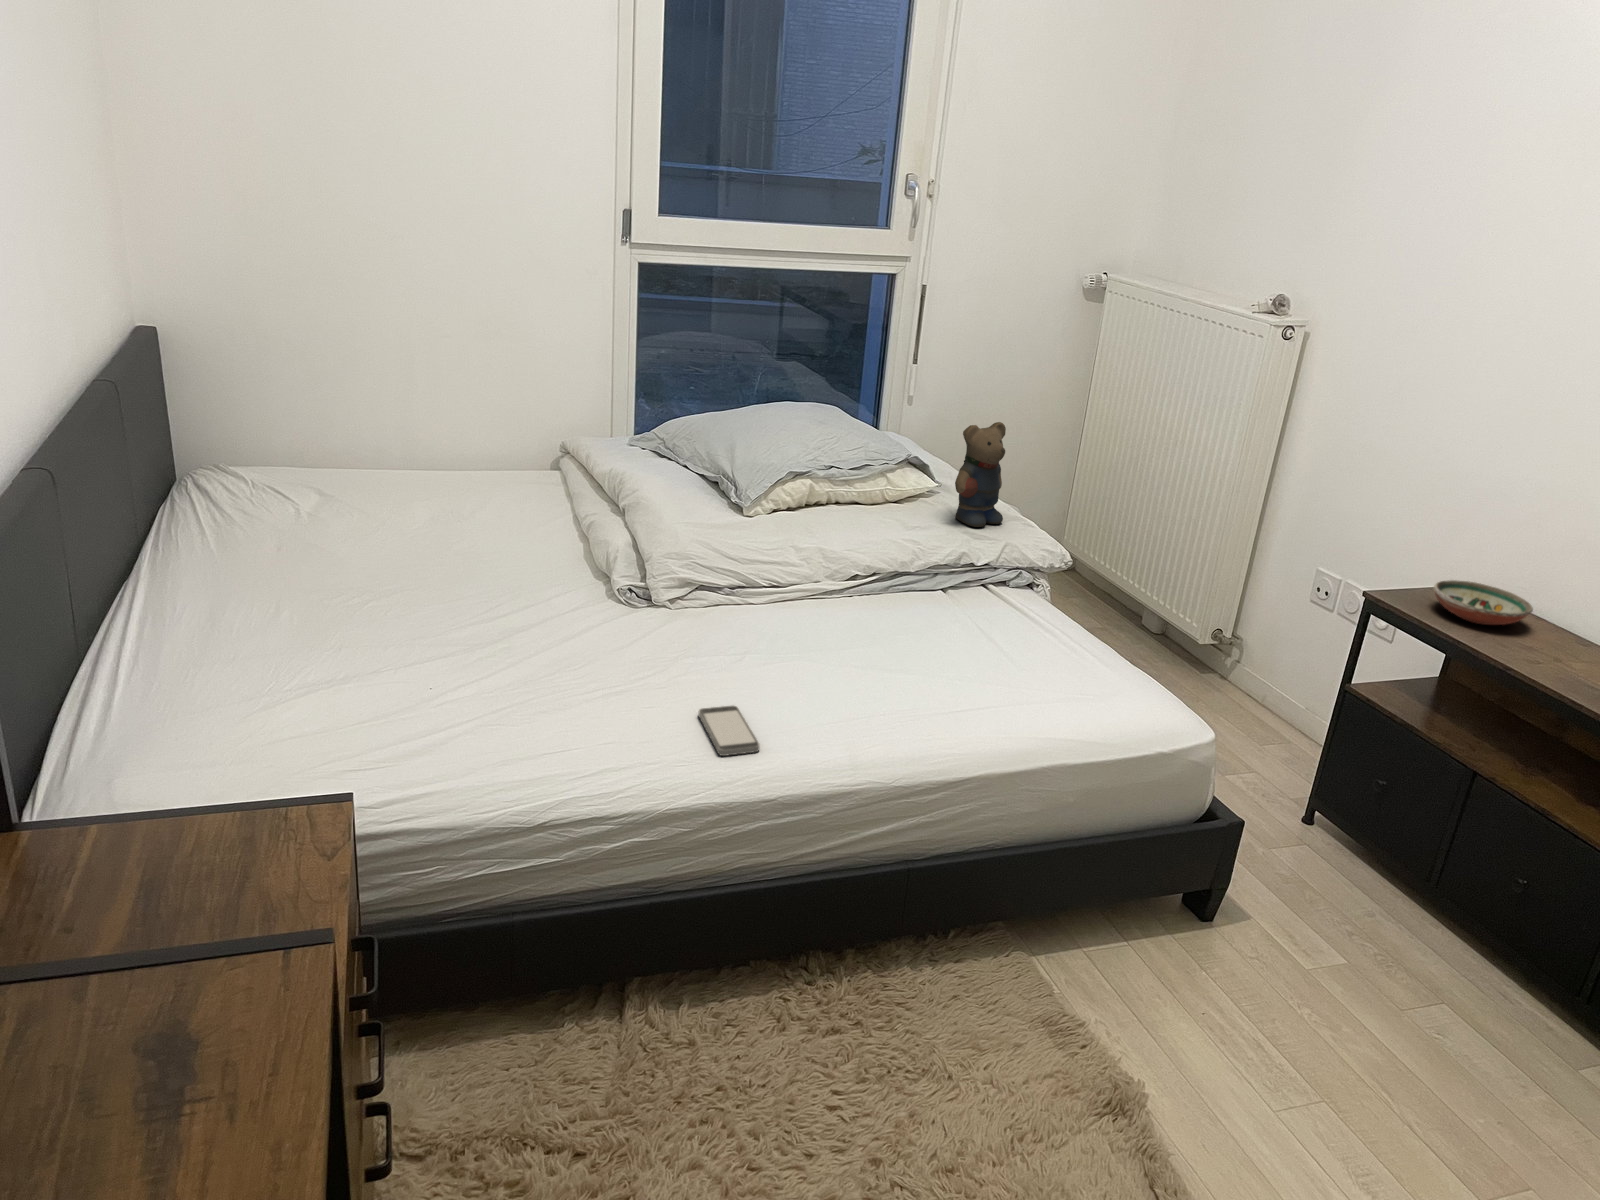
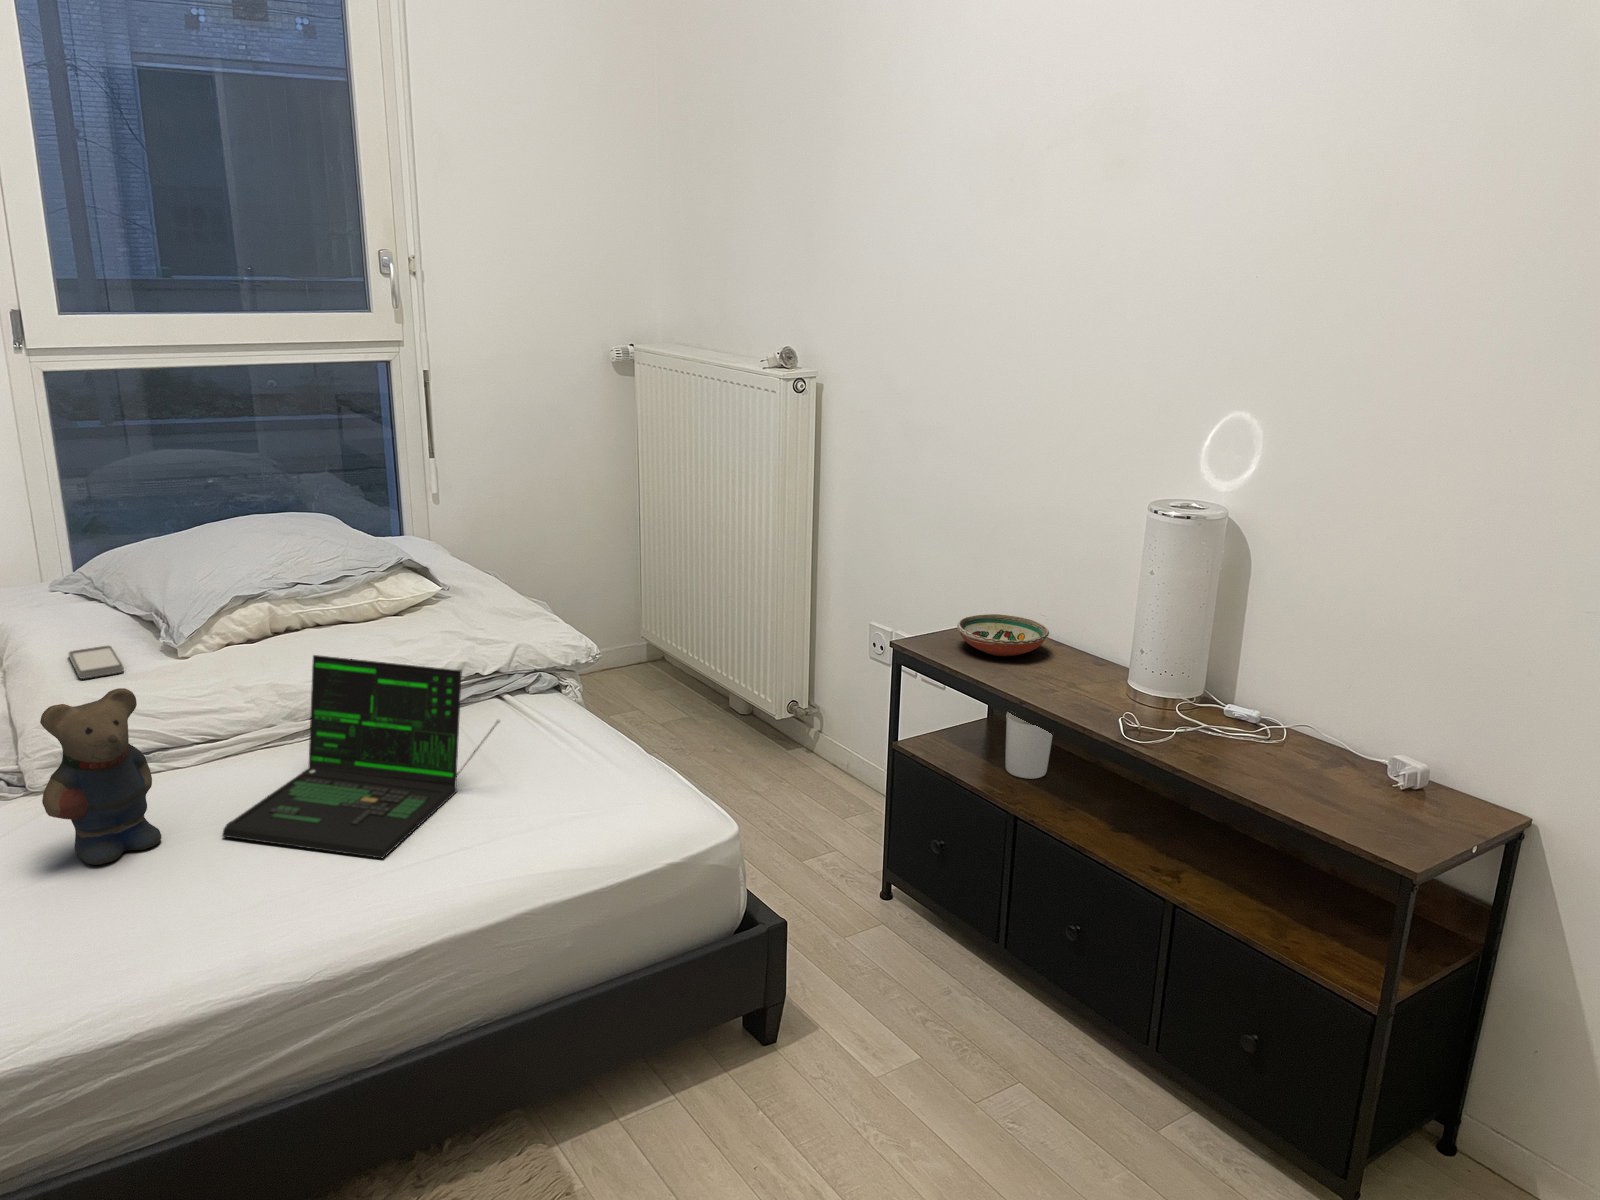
teddy bear: present [955,422,1006,527] -> present [40,688,161,865]
laptop: none [796,532,1017,707] -> present [222,655,500,858]
candle holder: none [1460,675,1526,745] -> present [1005,712,1053,779]
smartphone: present [699,705,760,756] -> present [69,645,124,679]

